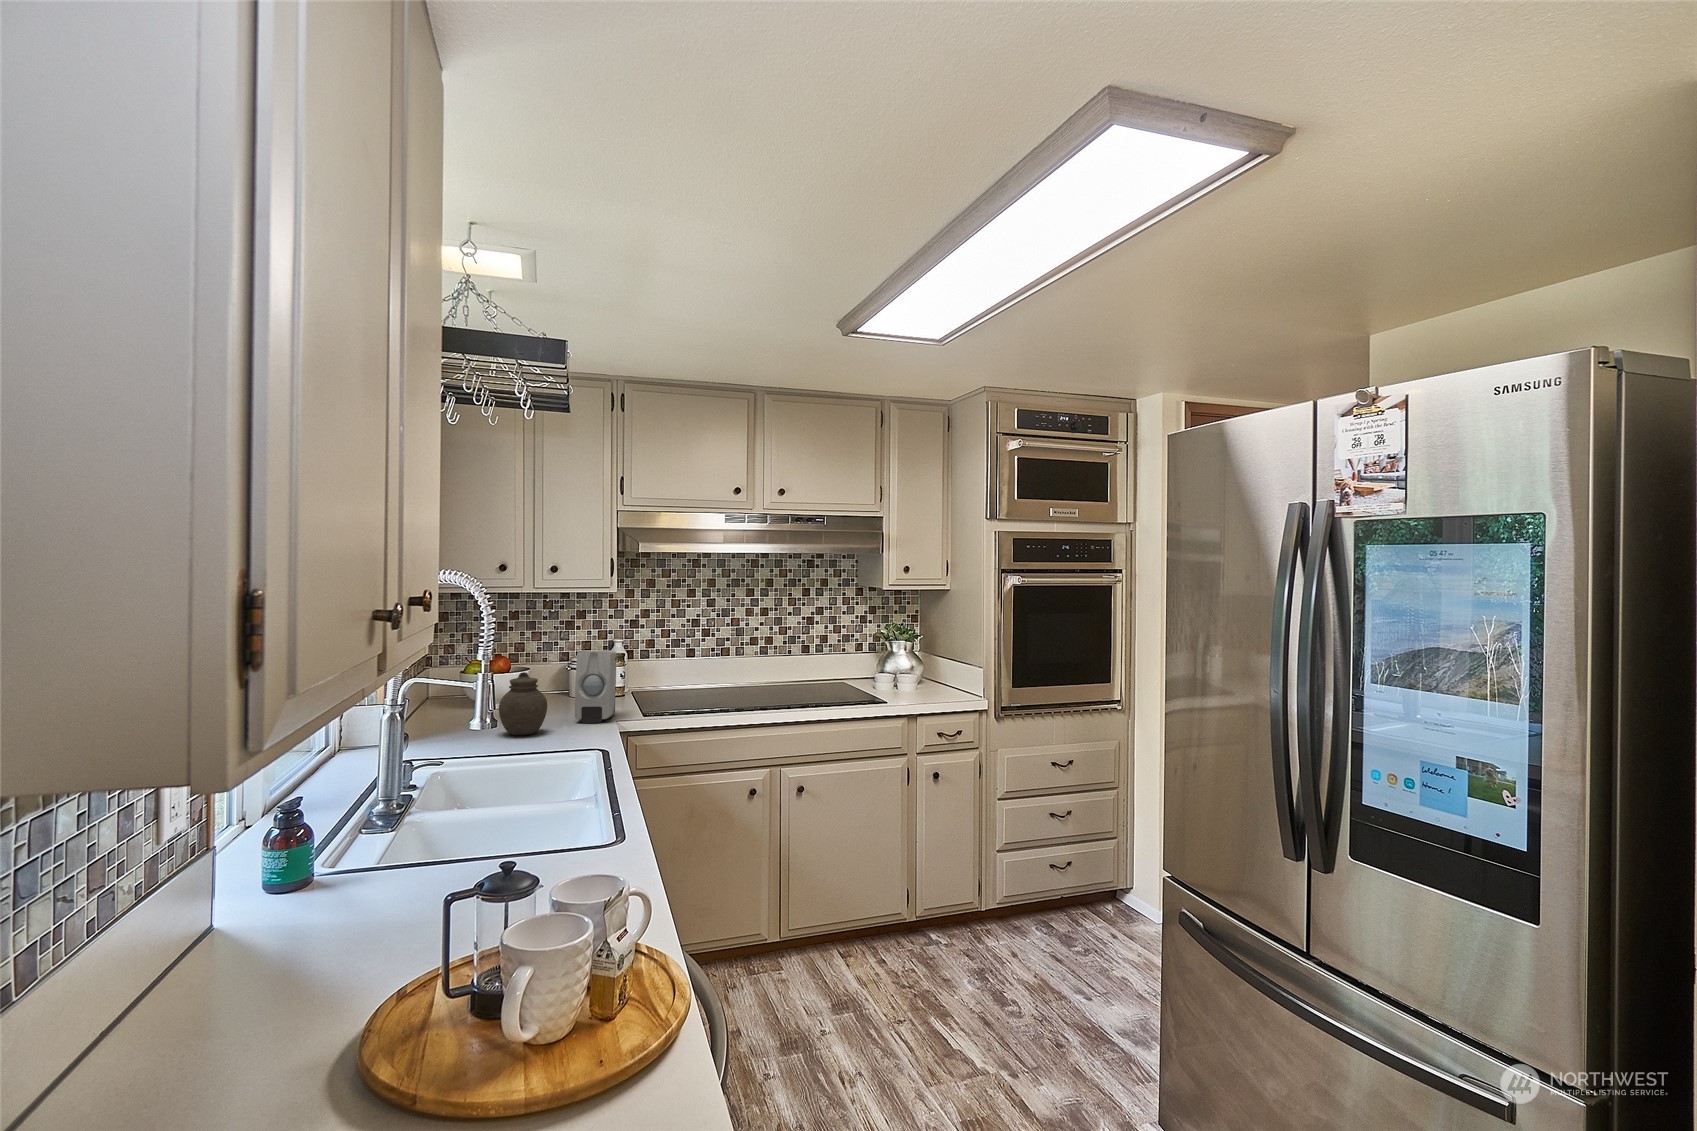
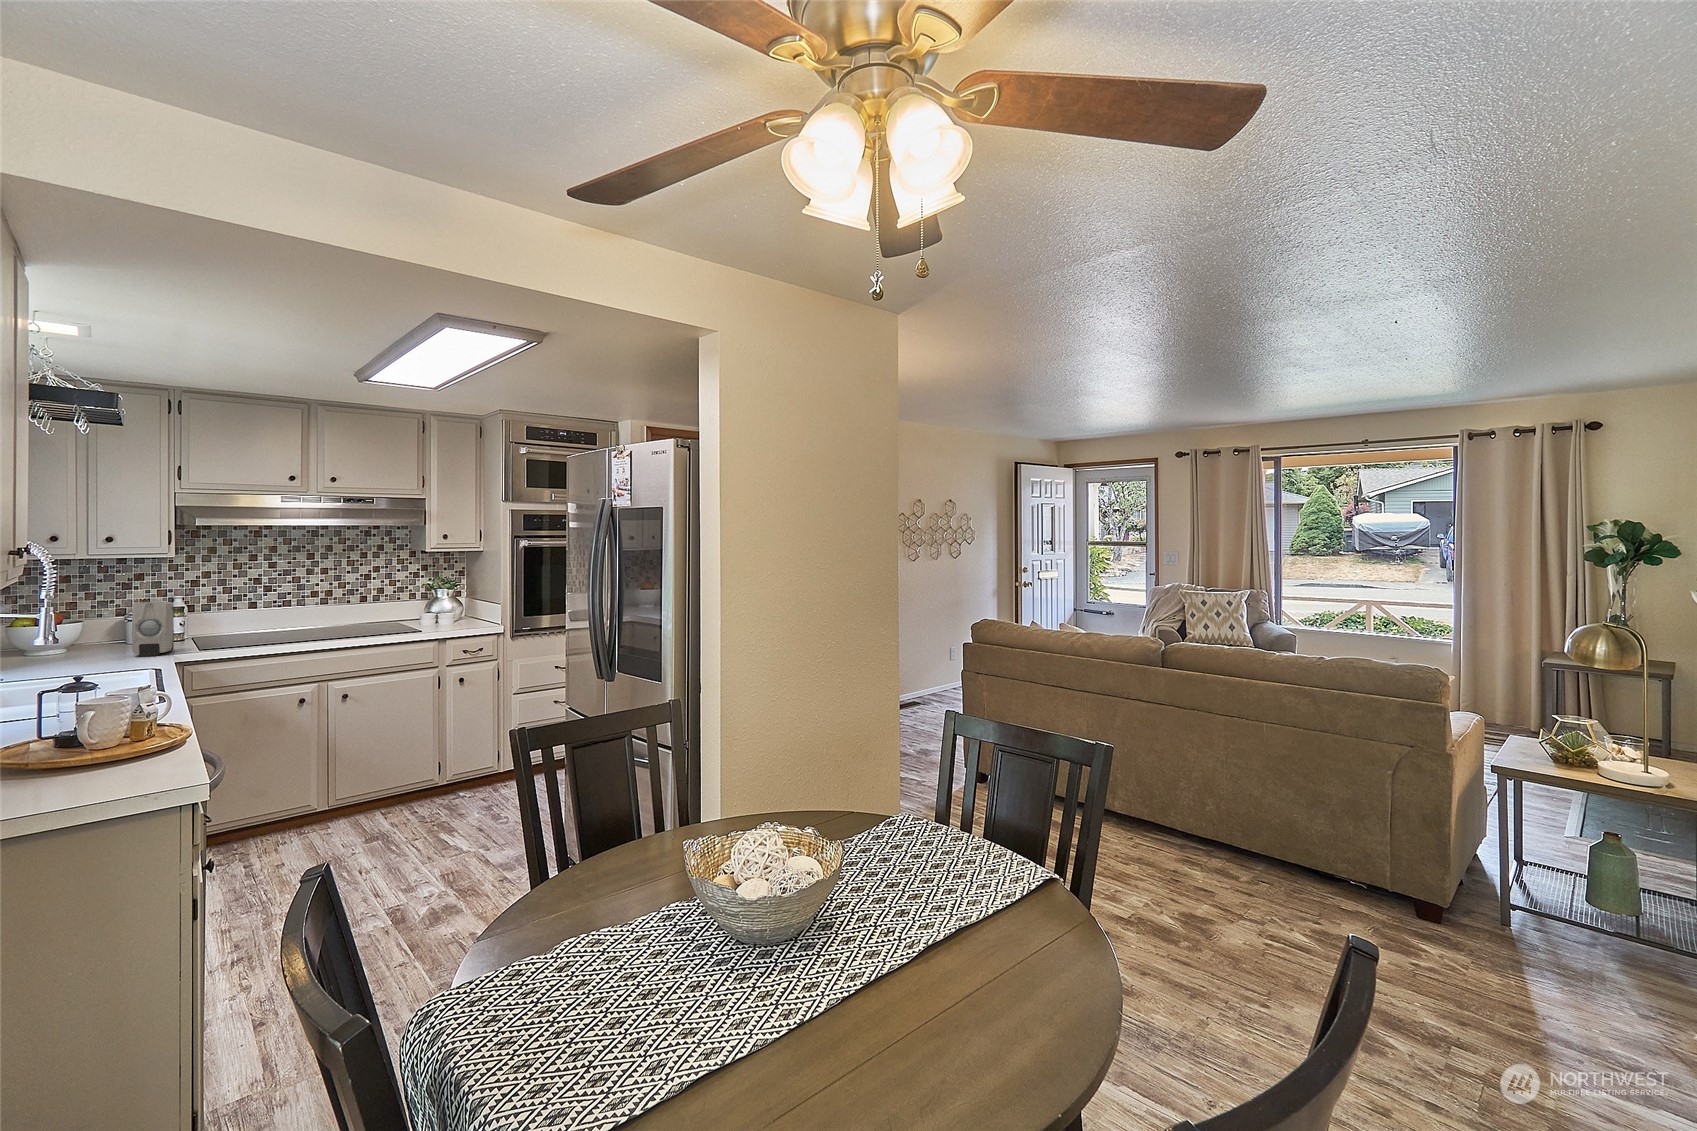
jar: present [499,672,547,735] -> none [55,619,104,666]

